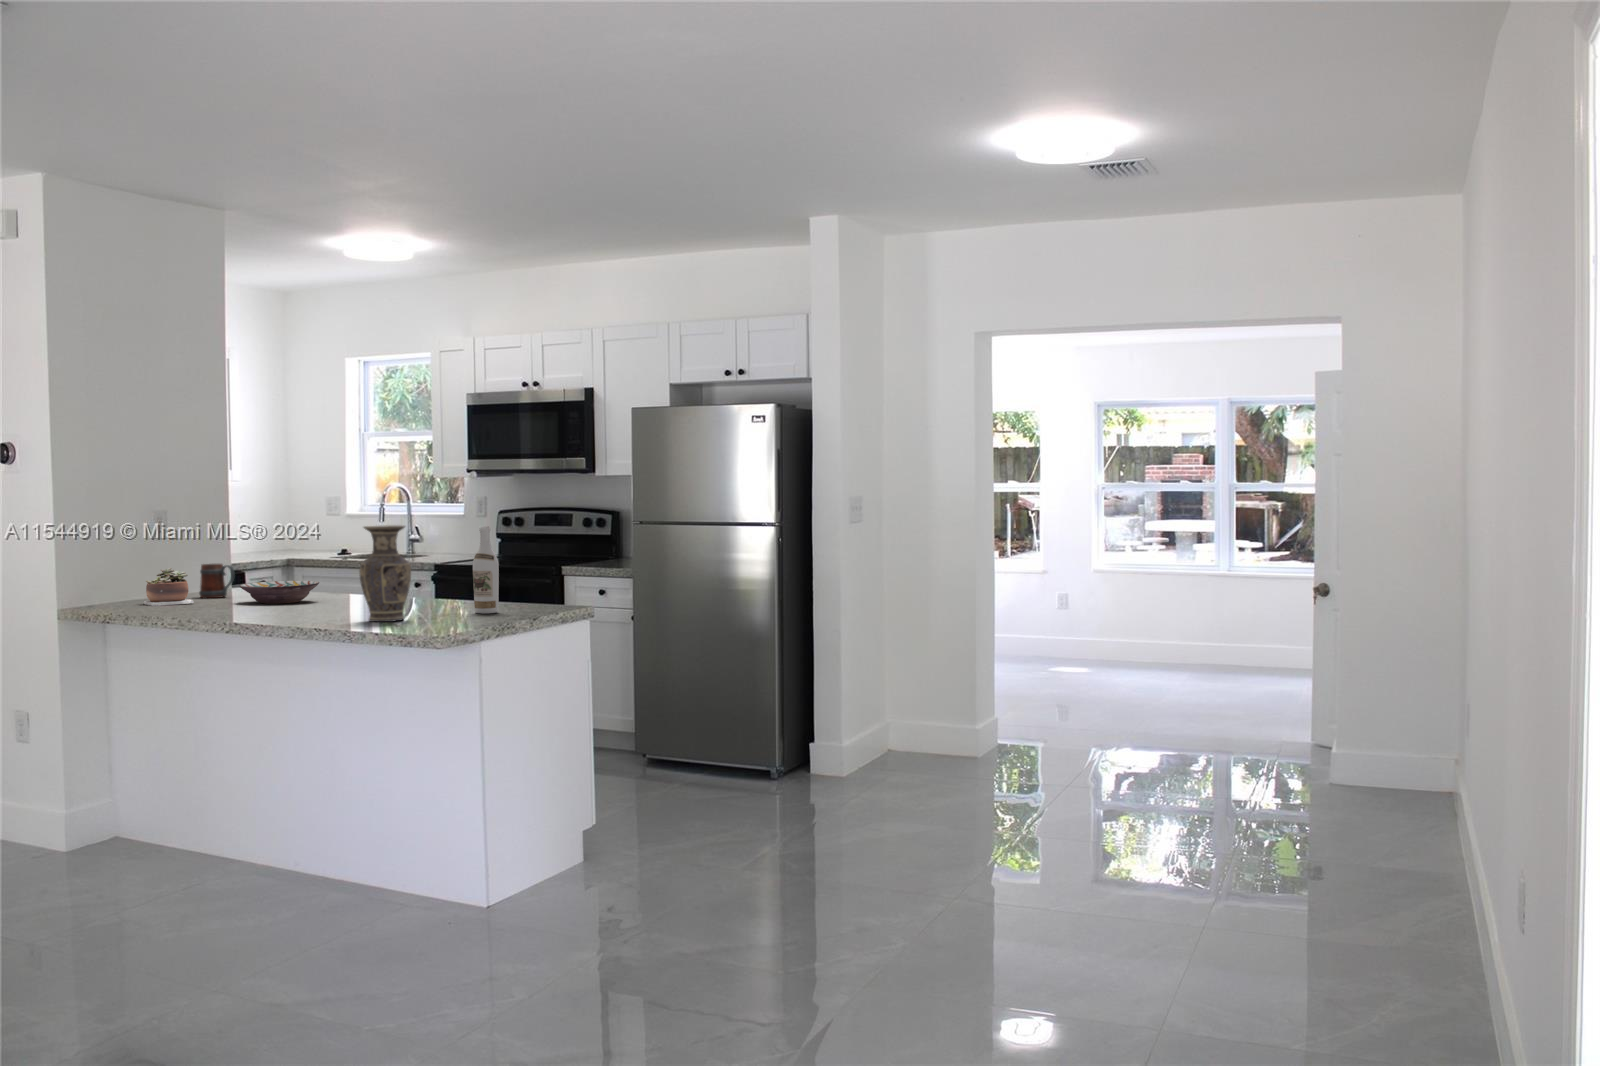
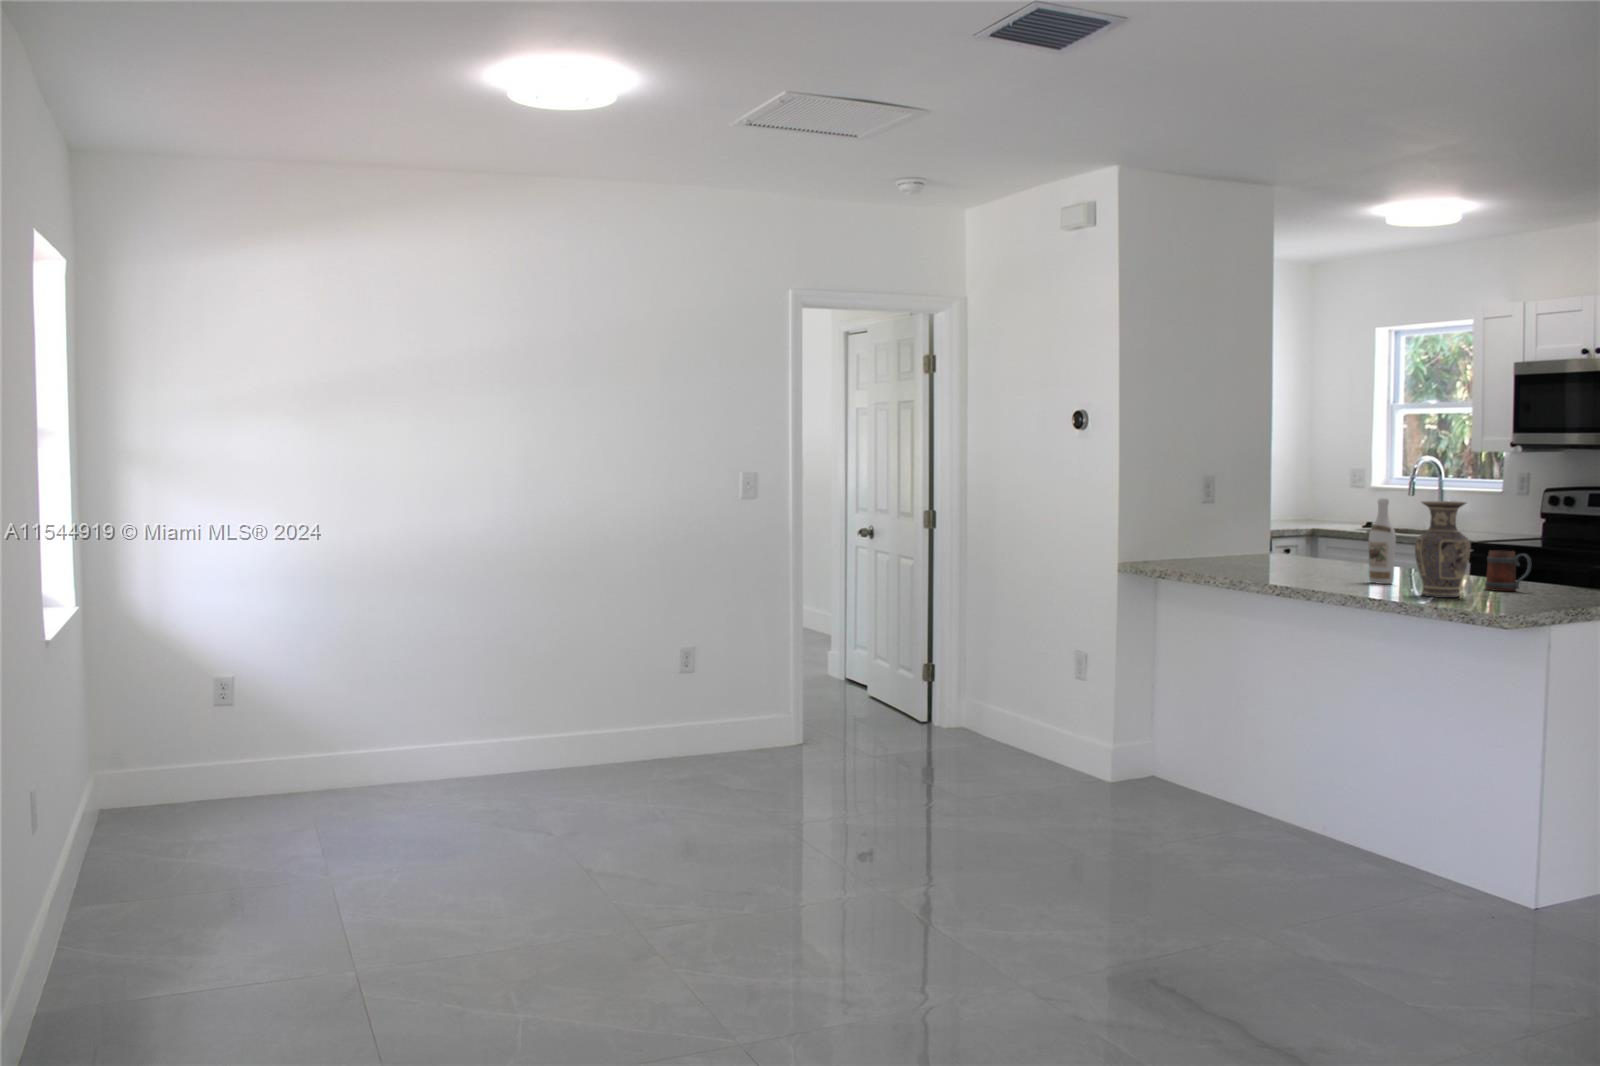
wine bottle: present [473,526,499,614] -> present [1369,498,1396,584]
mug: present [199,564,235,598] -> present [1485,551,1531,591]
succulent plant: present [144,568,194,606] -> none [1199,532,1242,565]
decorative bowl: present [240,581,319,604] -> none [1284,550,1360,571]

